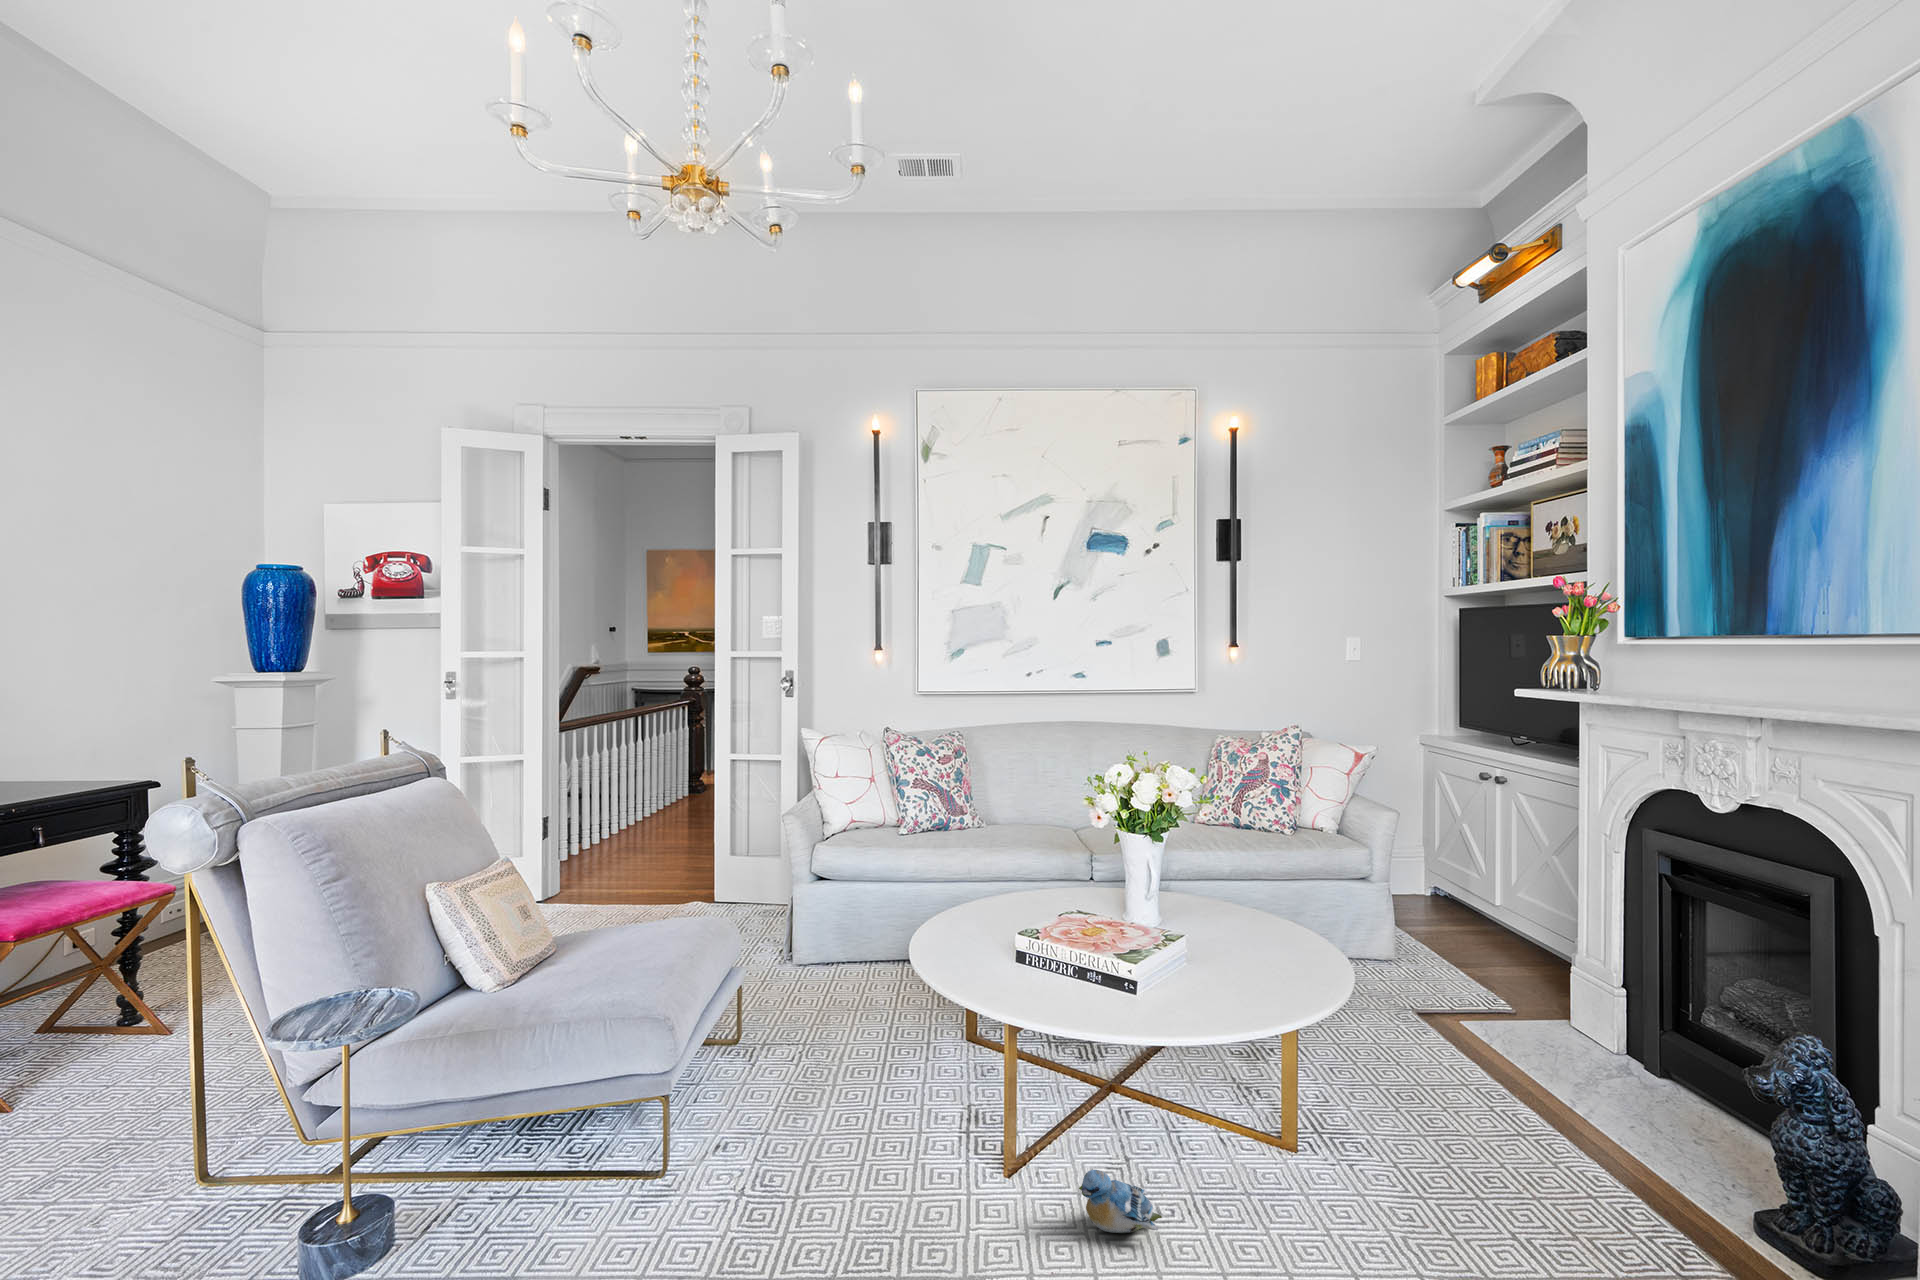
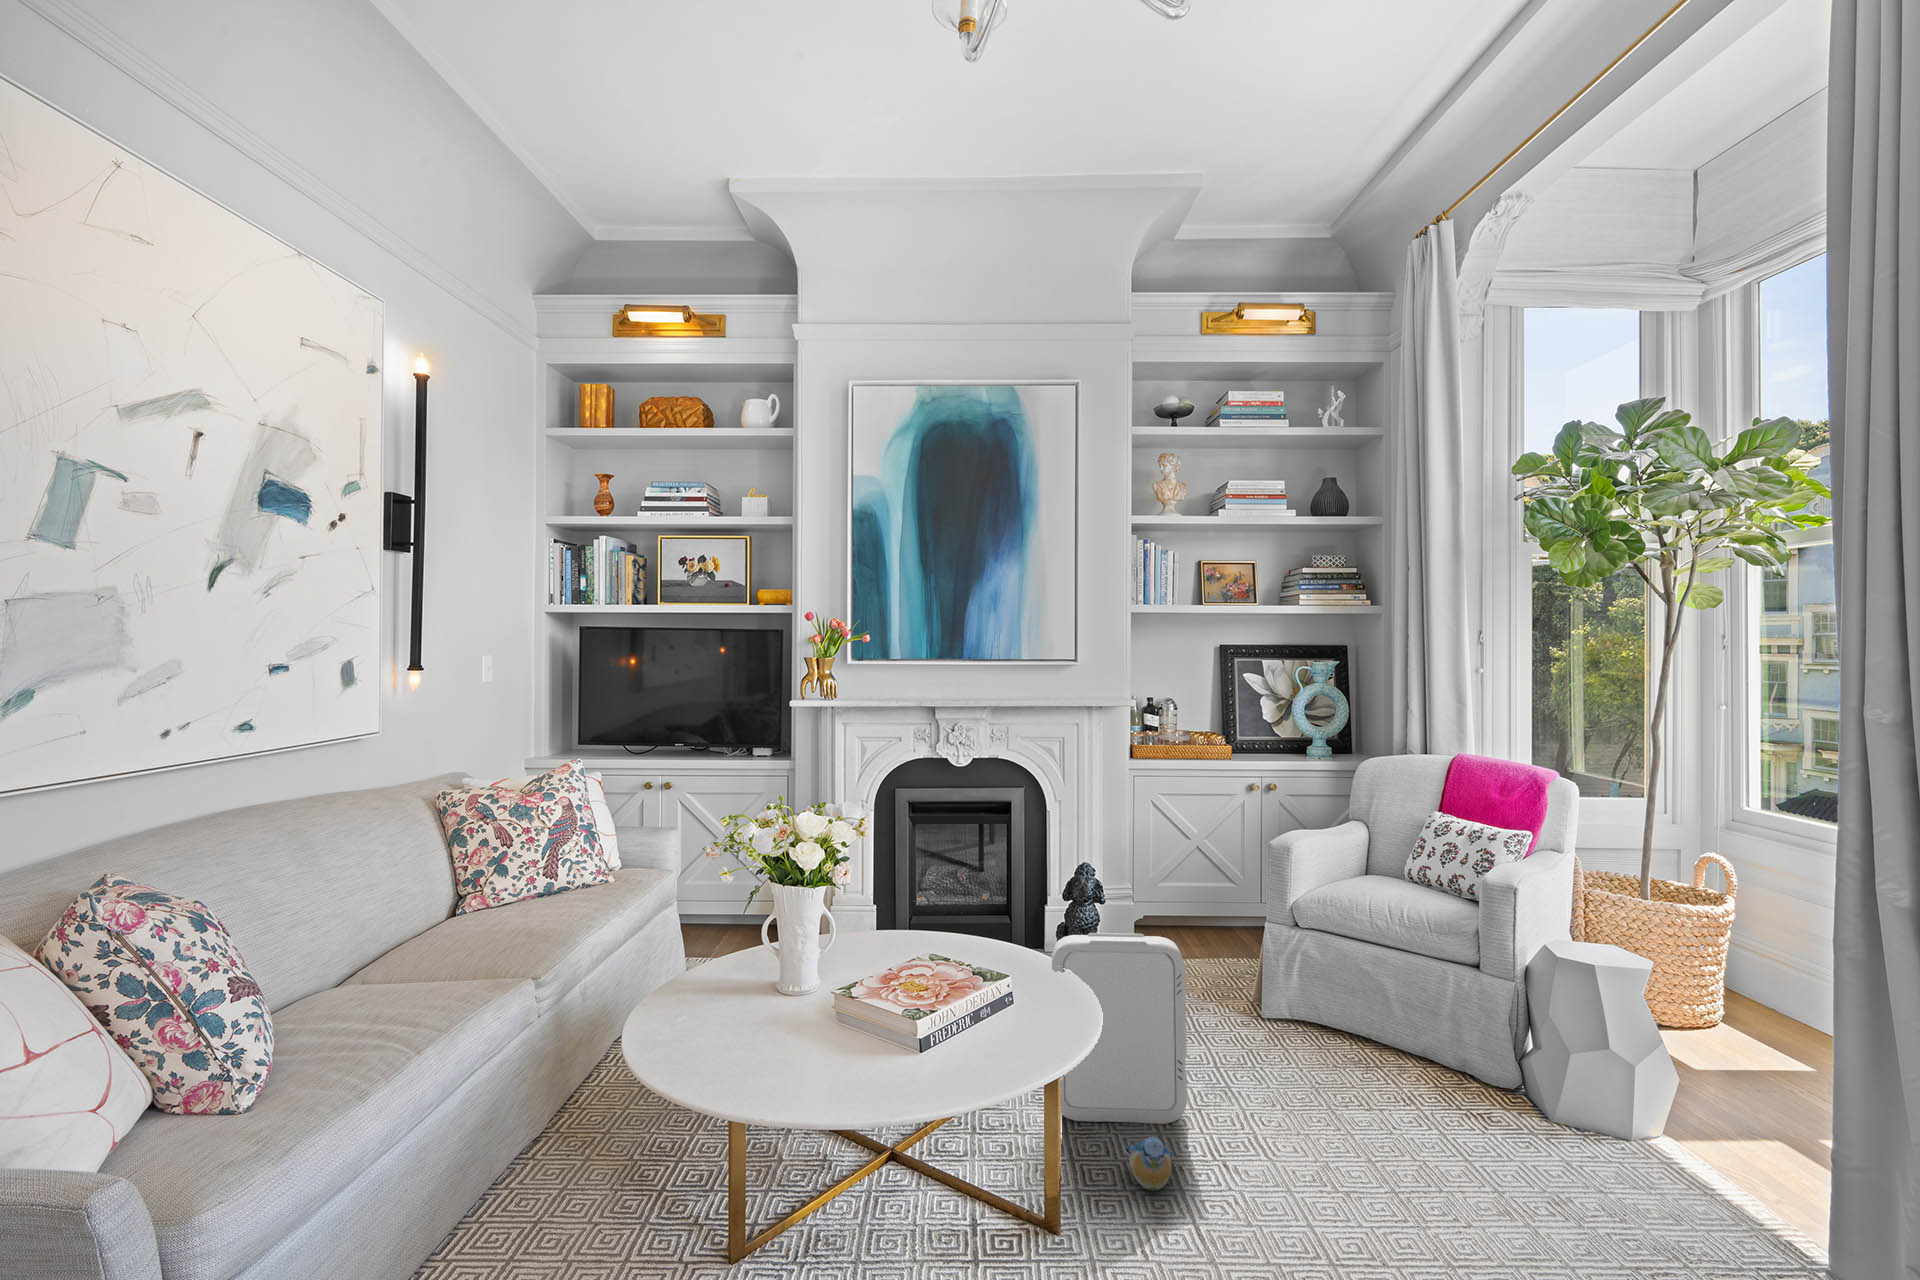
air purifier: none [1220,983,1315,1258] -> present [1052,933,1187,1124]

